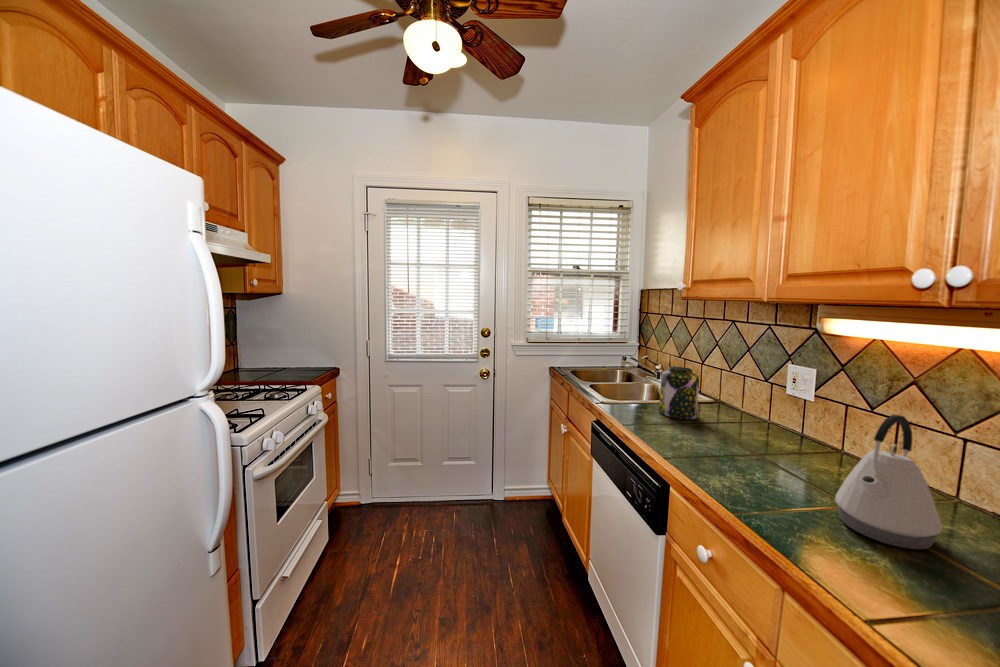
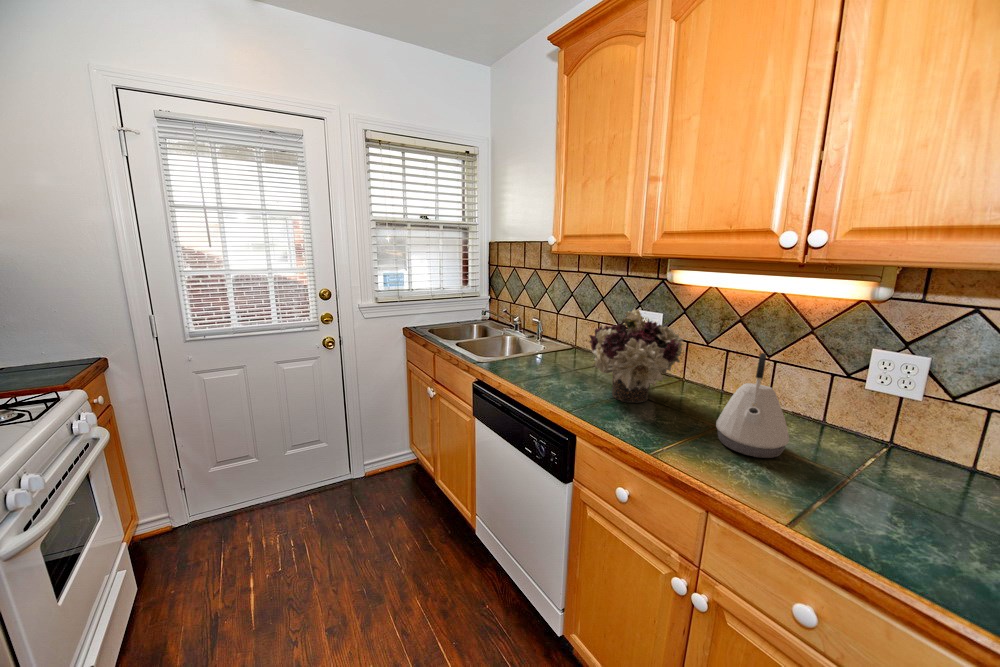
flower arrangement: none [708,356,818,463] -> present [590,308,684,403]
jar: present [659,367,699,419] -> none [535,320,570,370]

